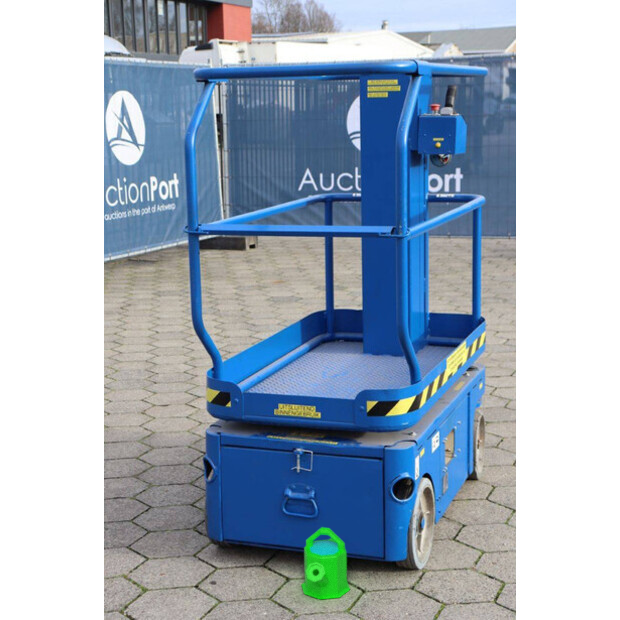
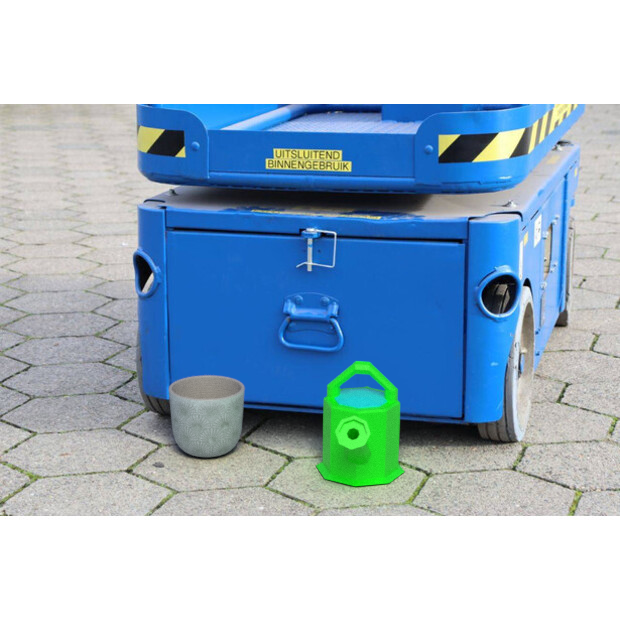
planter: none [220,529,262,578] -> present [169,375,245,457]

